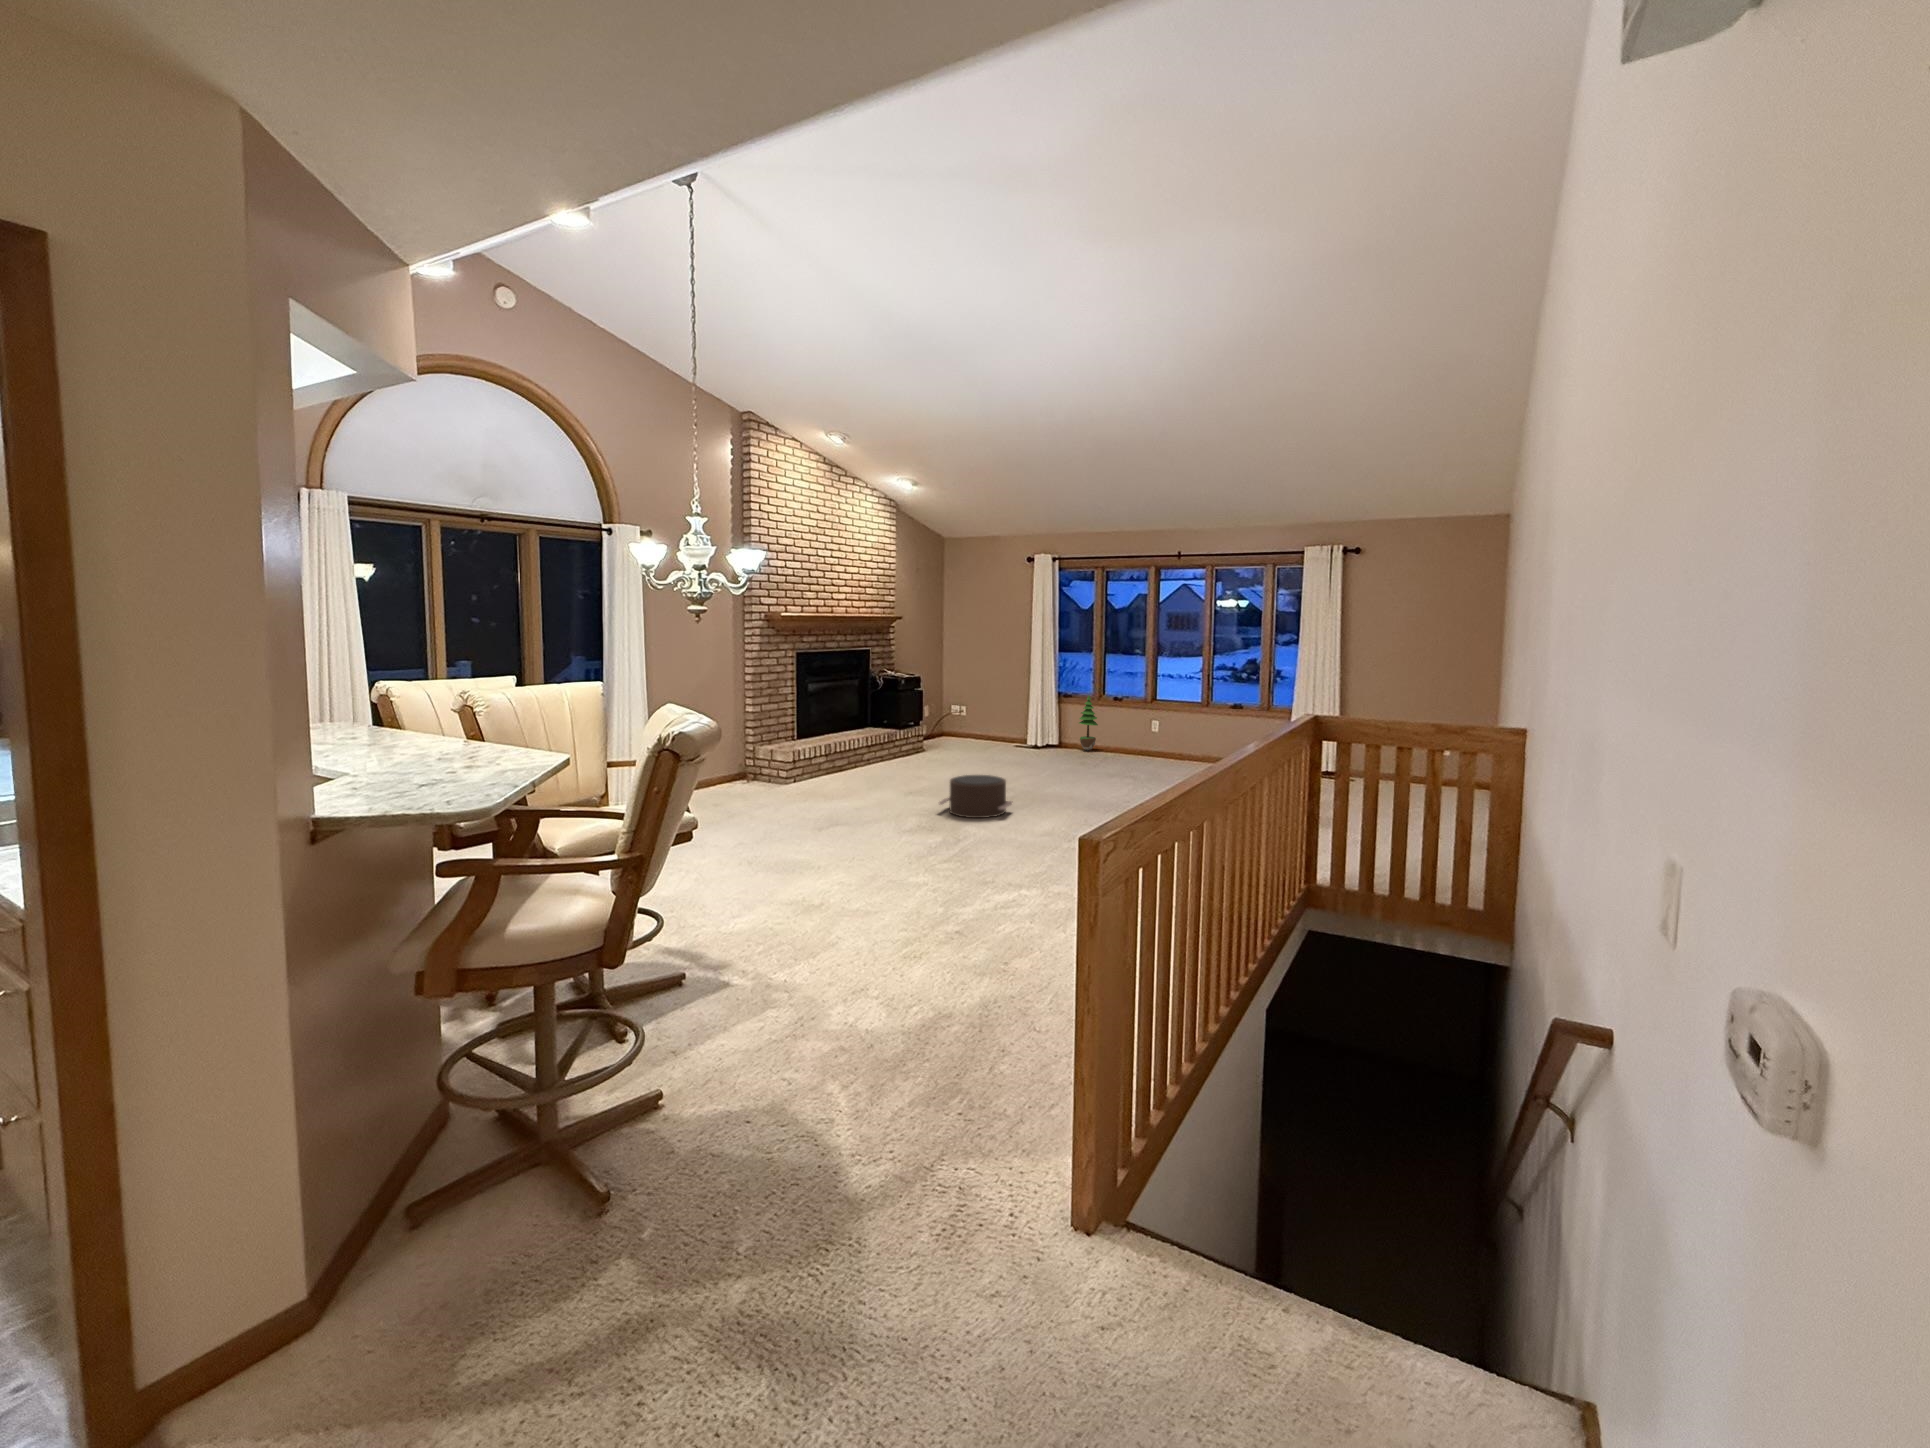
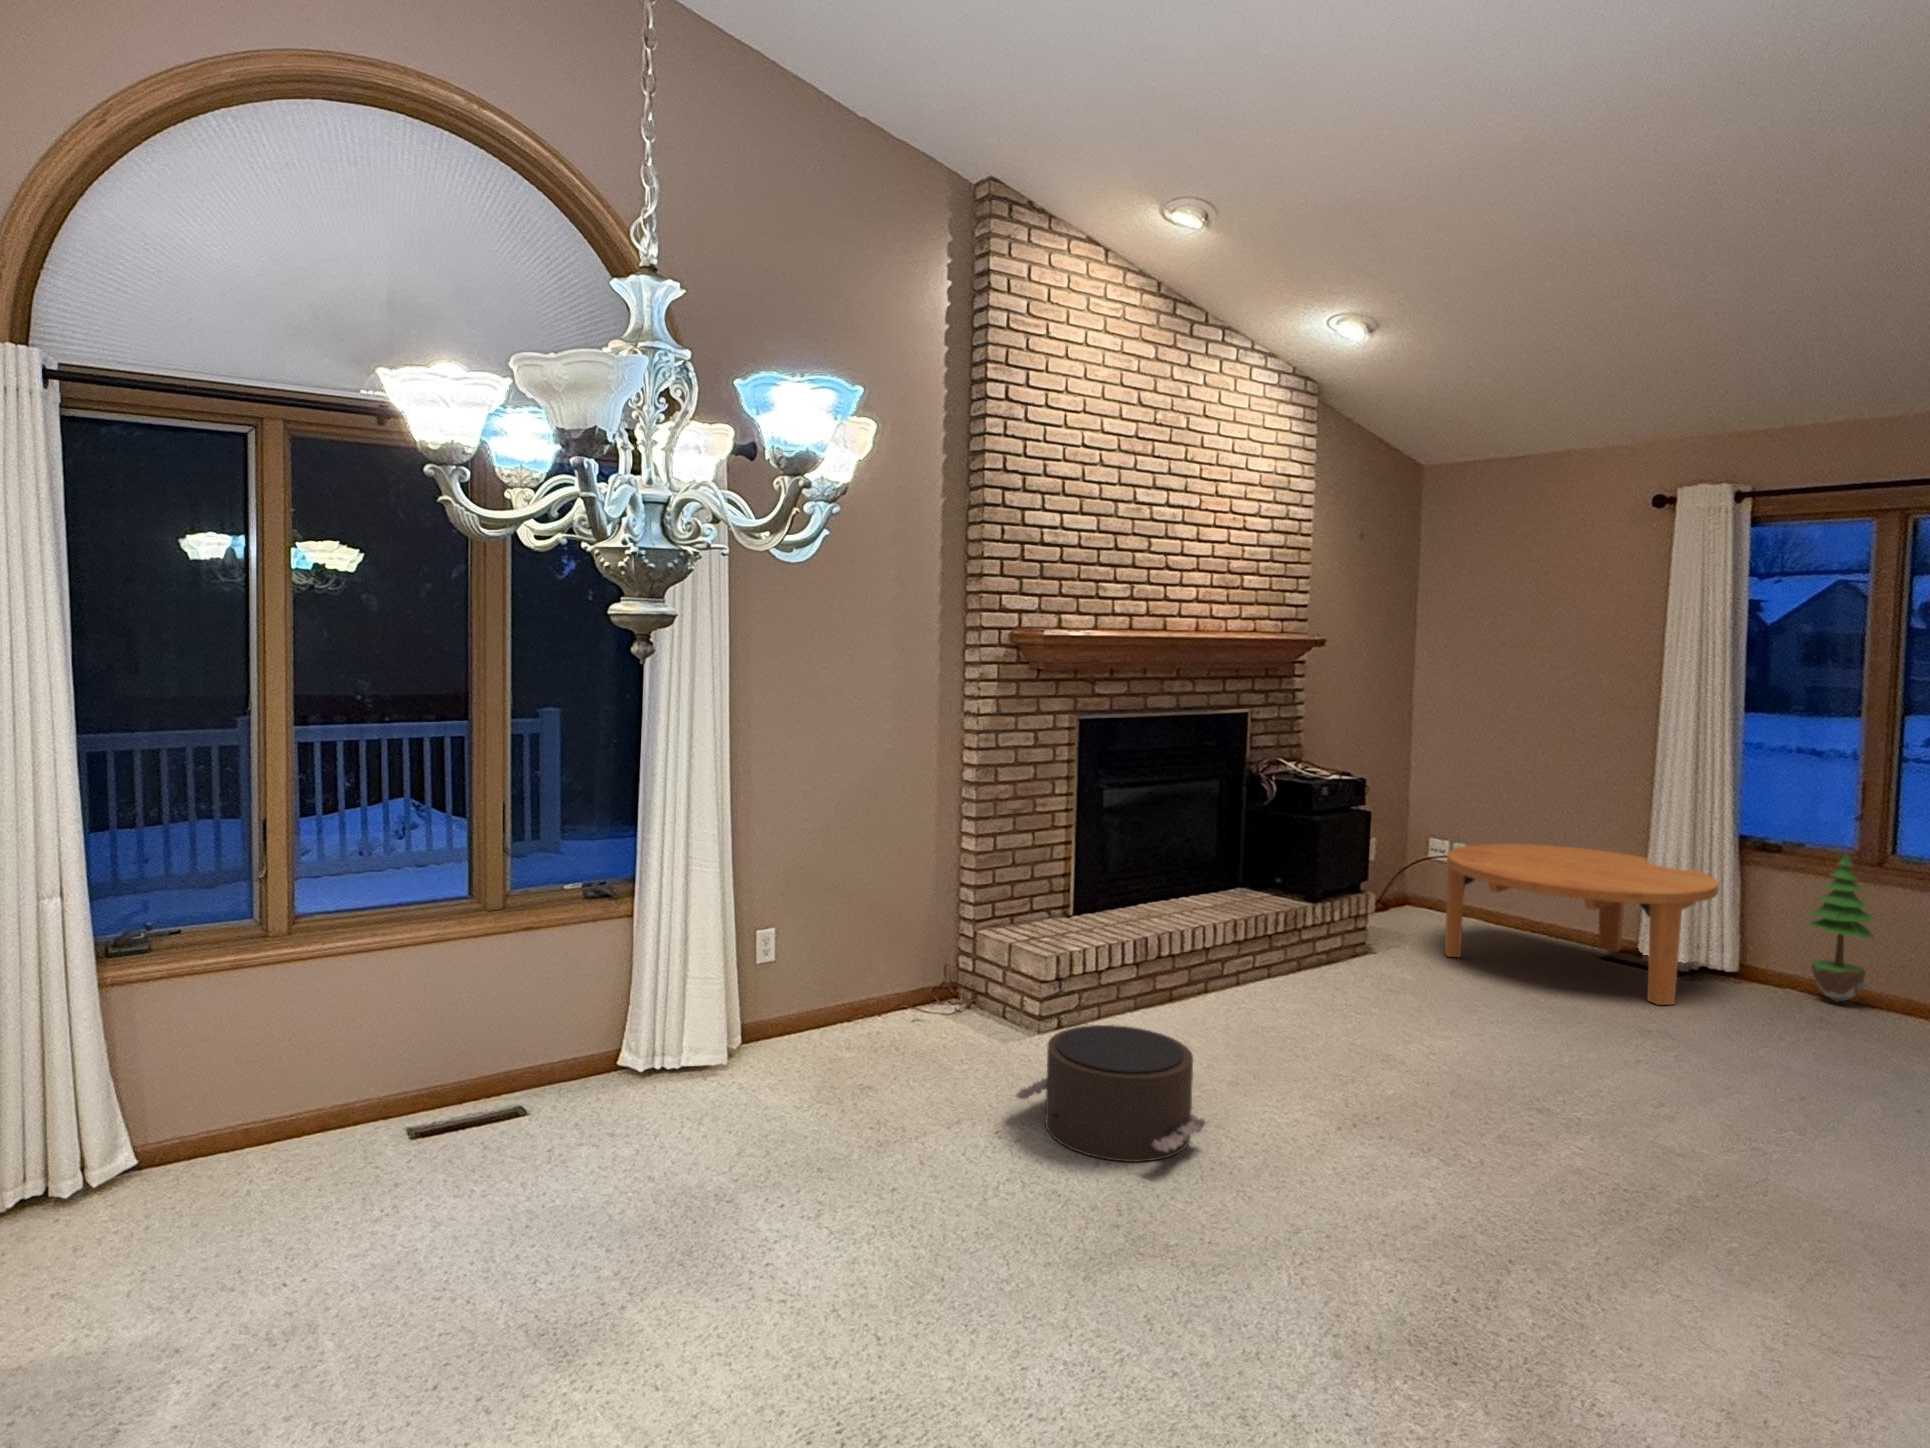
coffee table: none [954,704,1050,757] -> present [1445,844,1719,1005]
pouf: present [939,775,1012,818] -> present [1015,1025,1208,1162]

